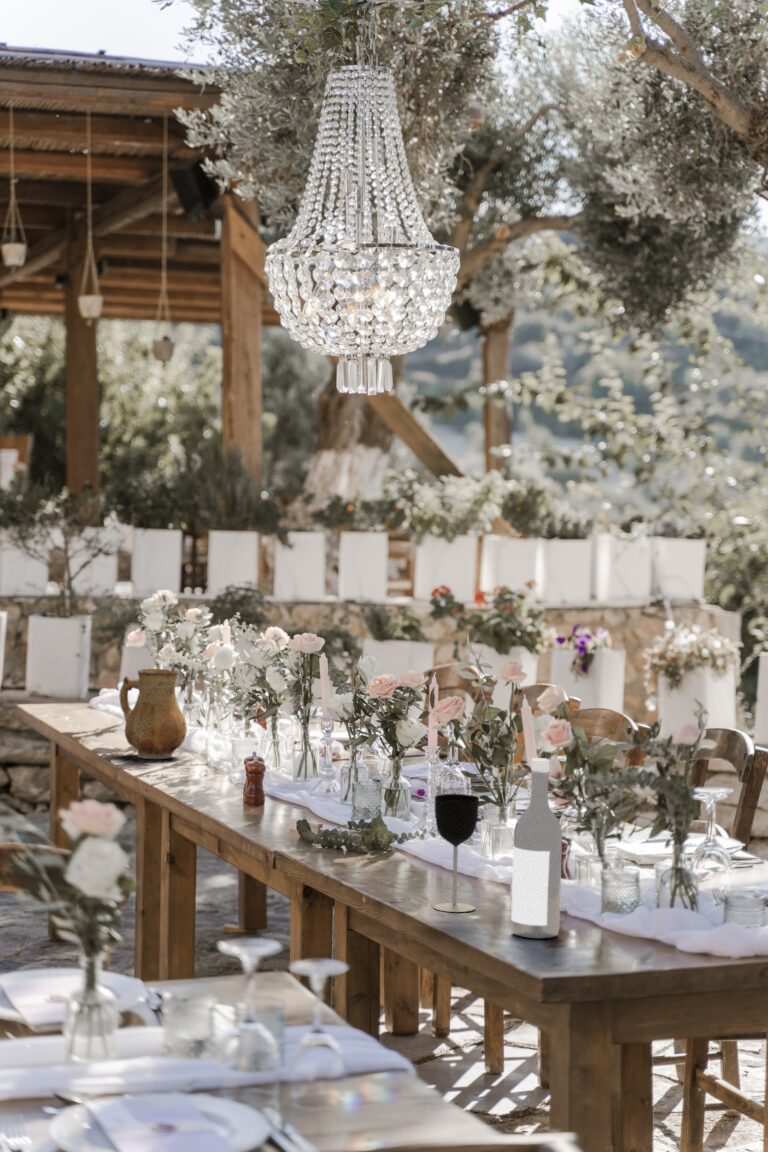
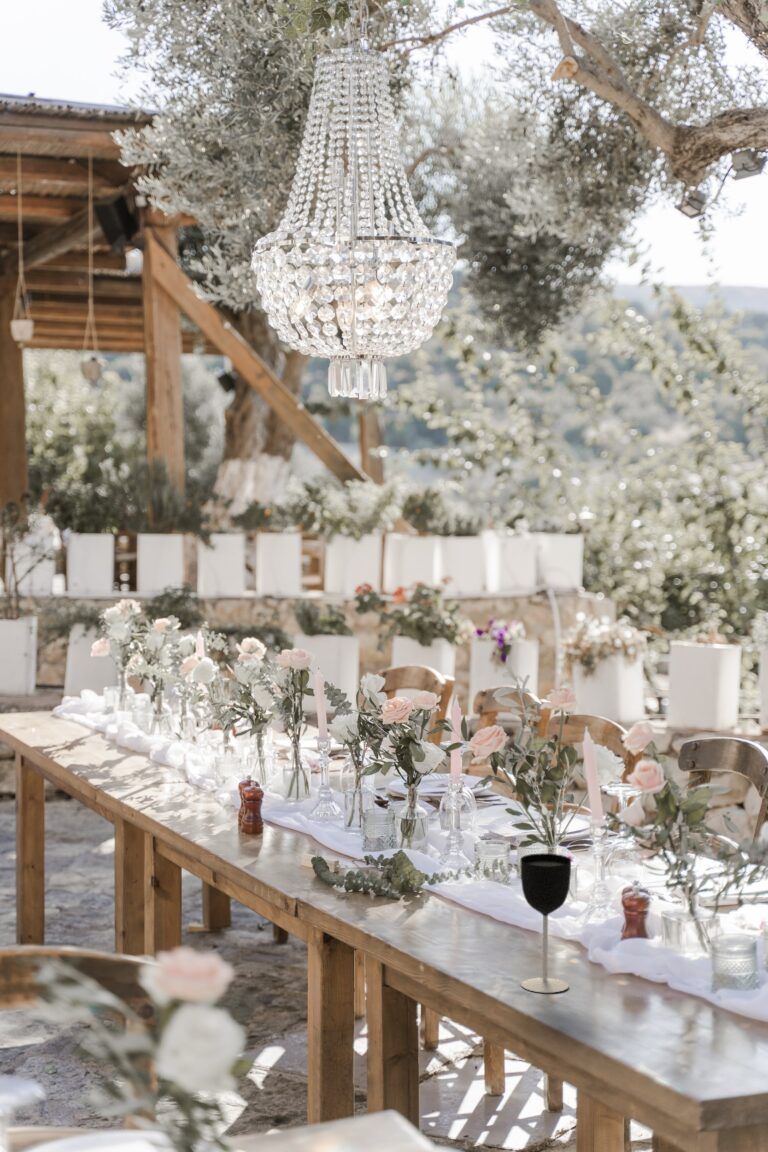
ceramic pitcher: present [119,669,187,759] -> none [92,685,162,777]
wine bottle: present [511,758,562,938] -> none [632,820,690,1033]

